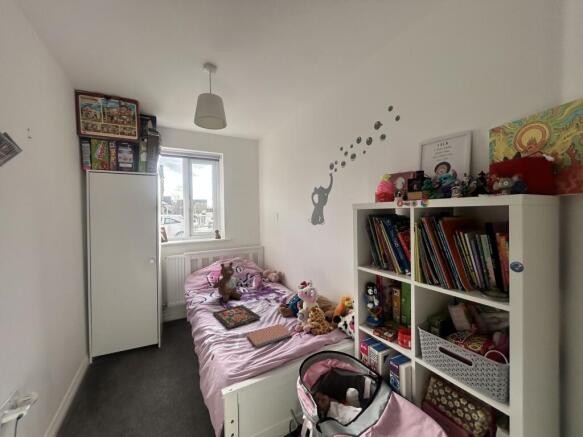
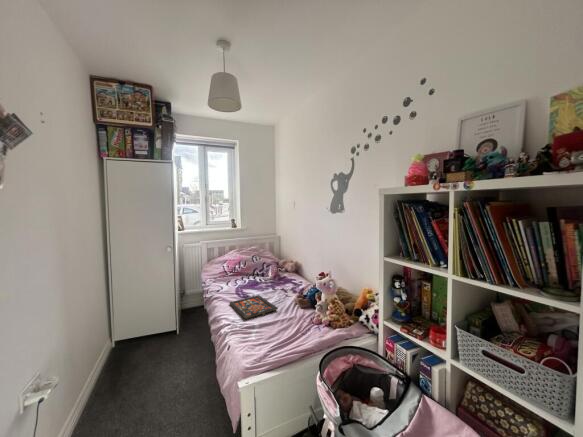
stuffed bear: present [213,262,242,302] -> none [230,251,258,292]
notebook: present [247,324,291,347] -> none [264,316,310,340]

